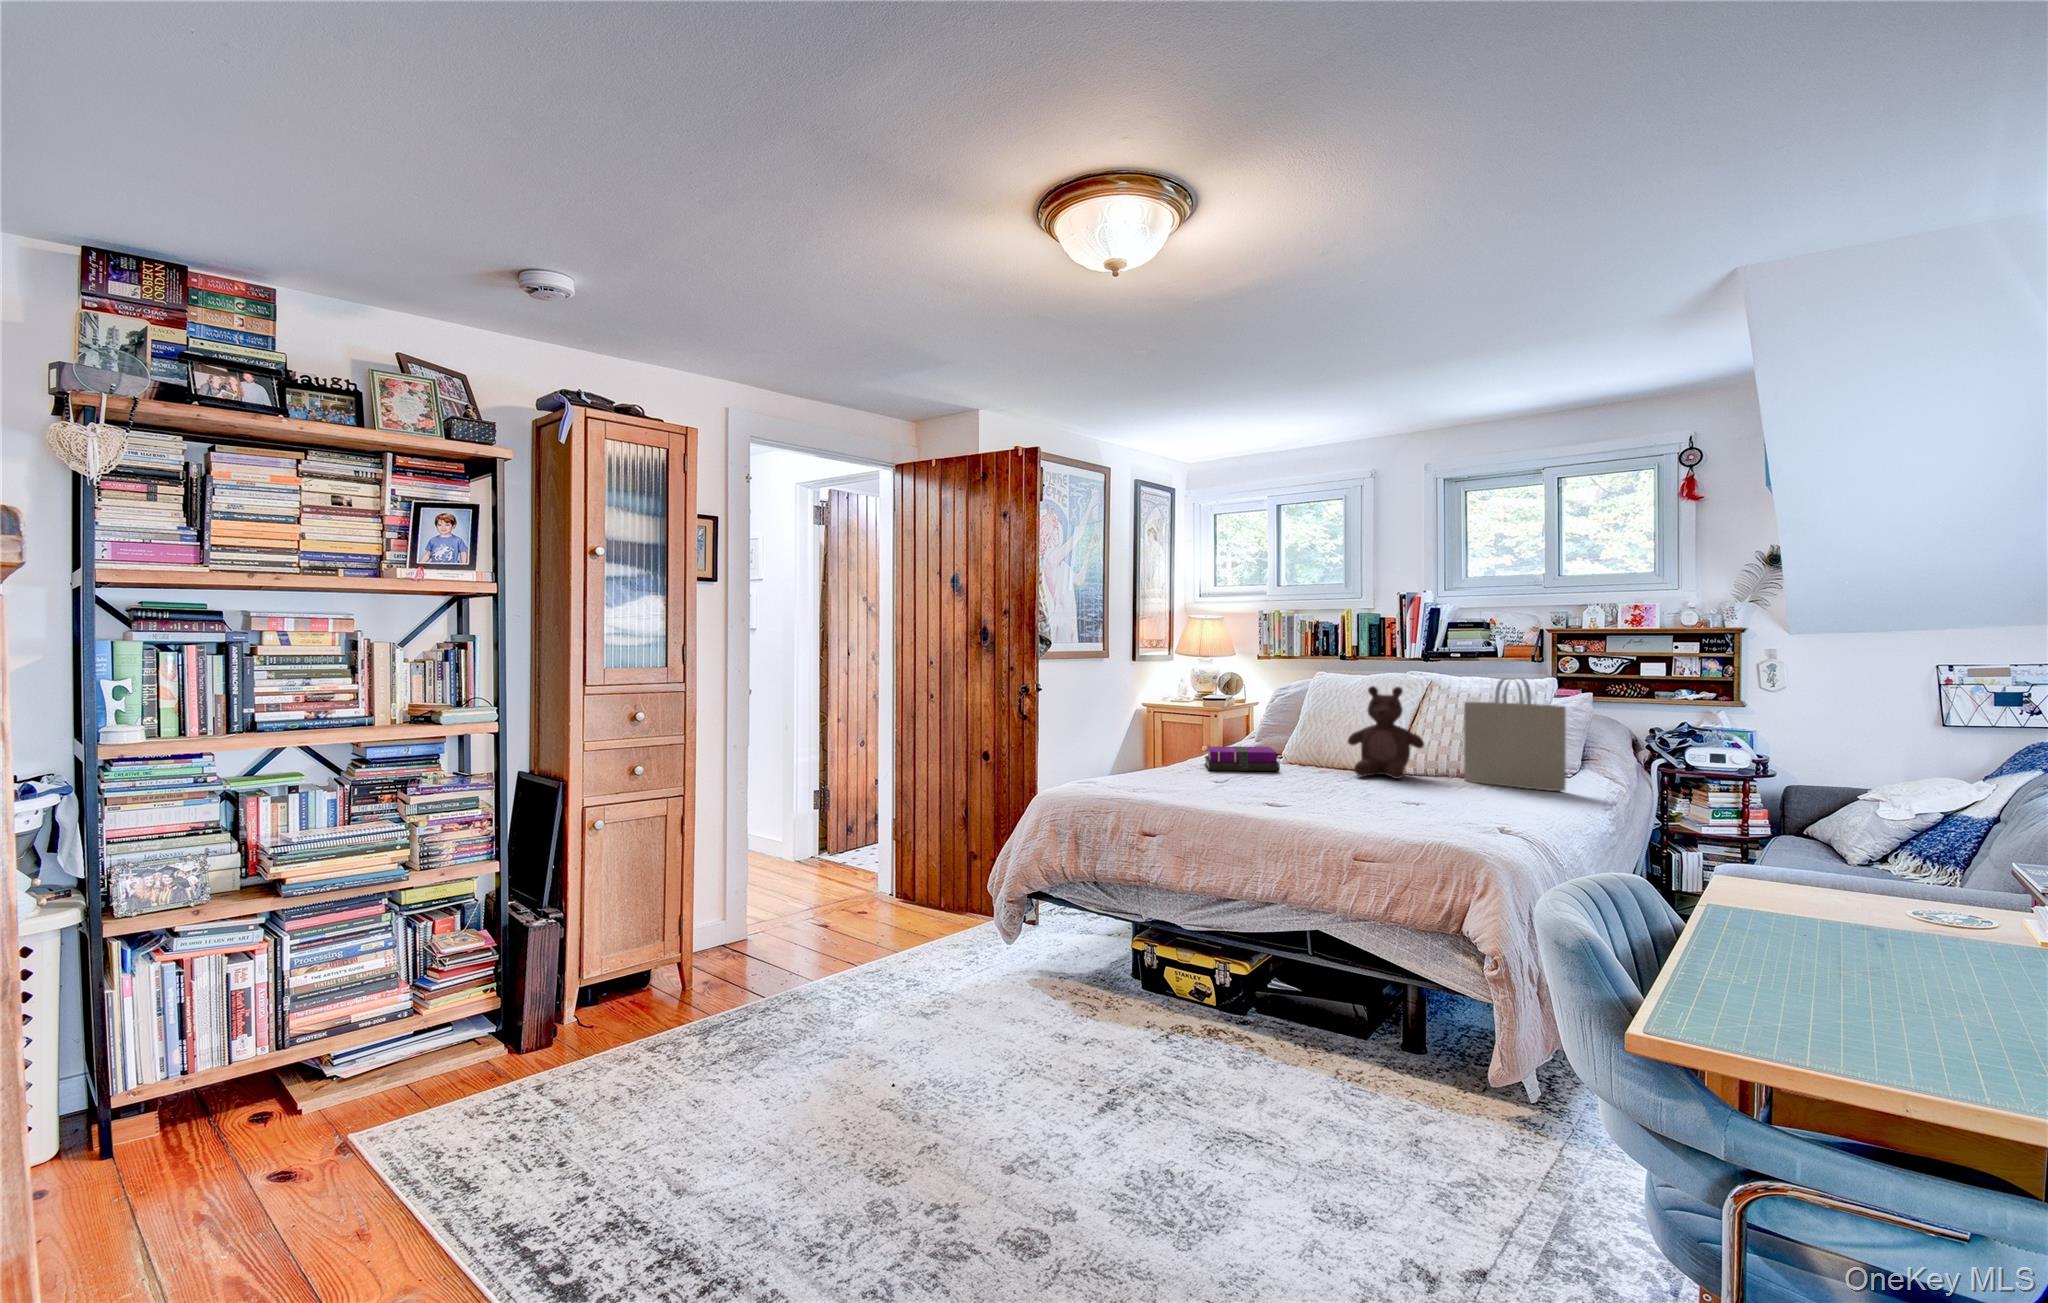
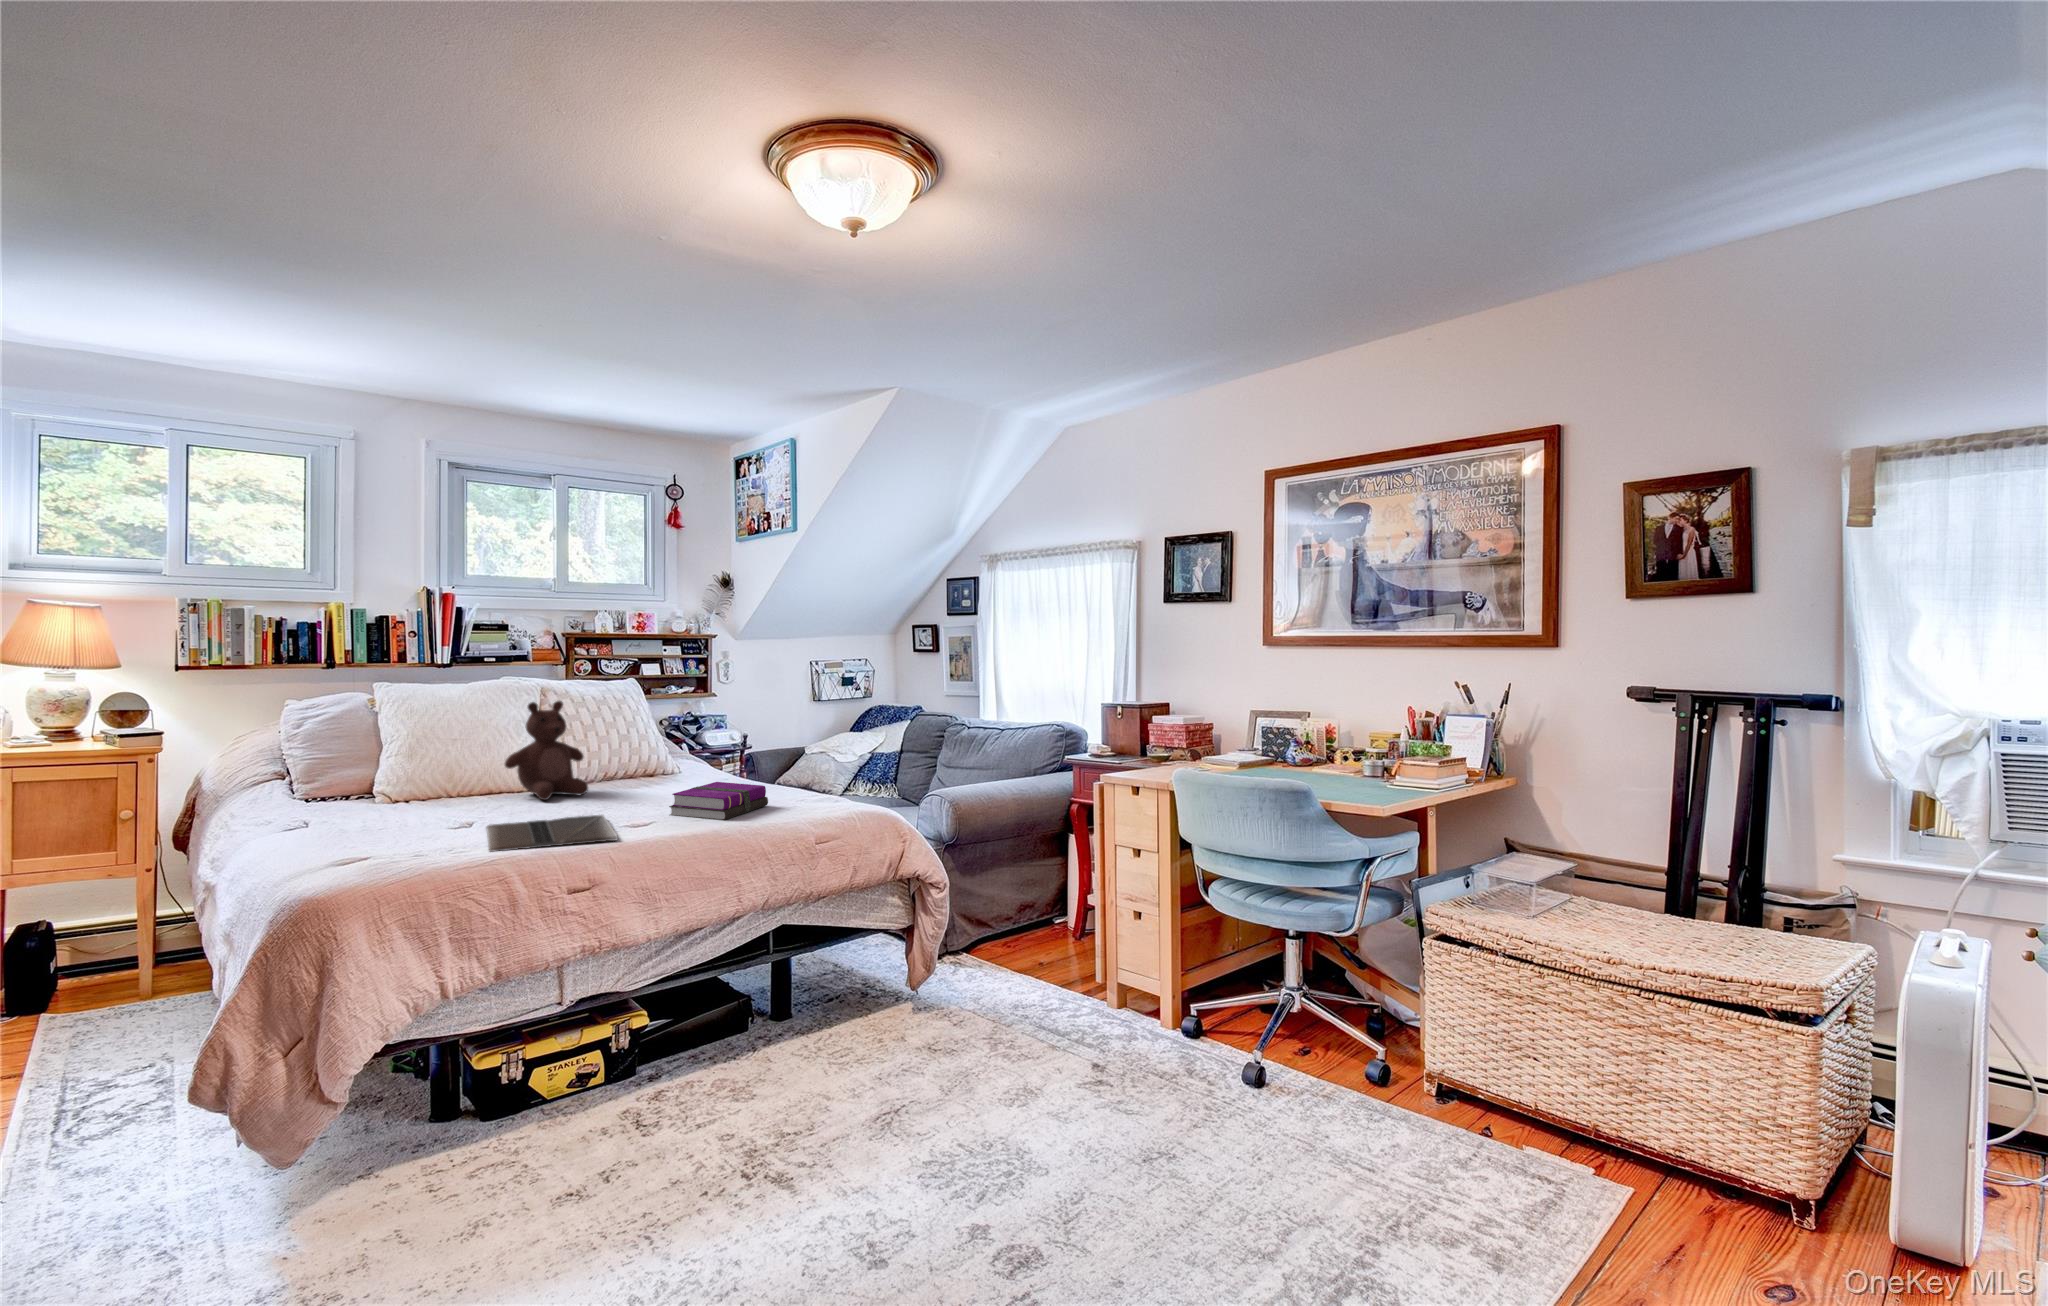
tote bag: present [1464,677,1566,791] -> none [619,685,712,786]
notebook: present [1205,746,1280,771] -> present [669,782,768,820]
laptop: none [1195,779,1336,802] -> present [486,815,618,852]

